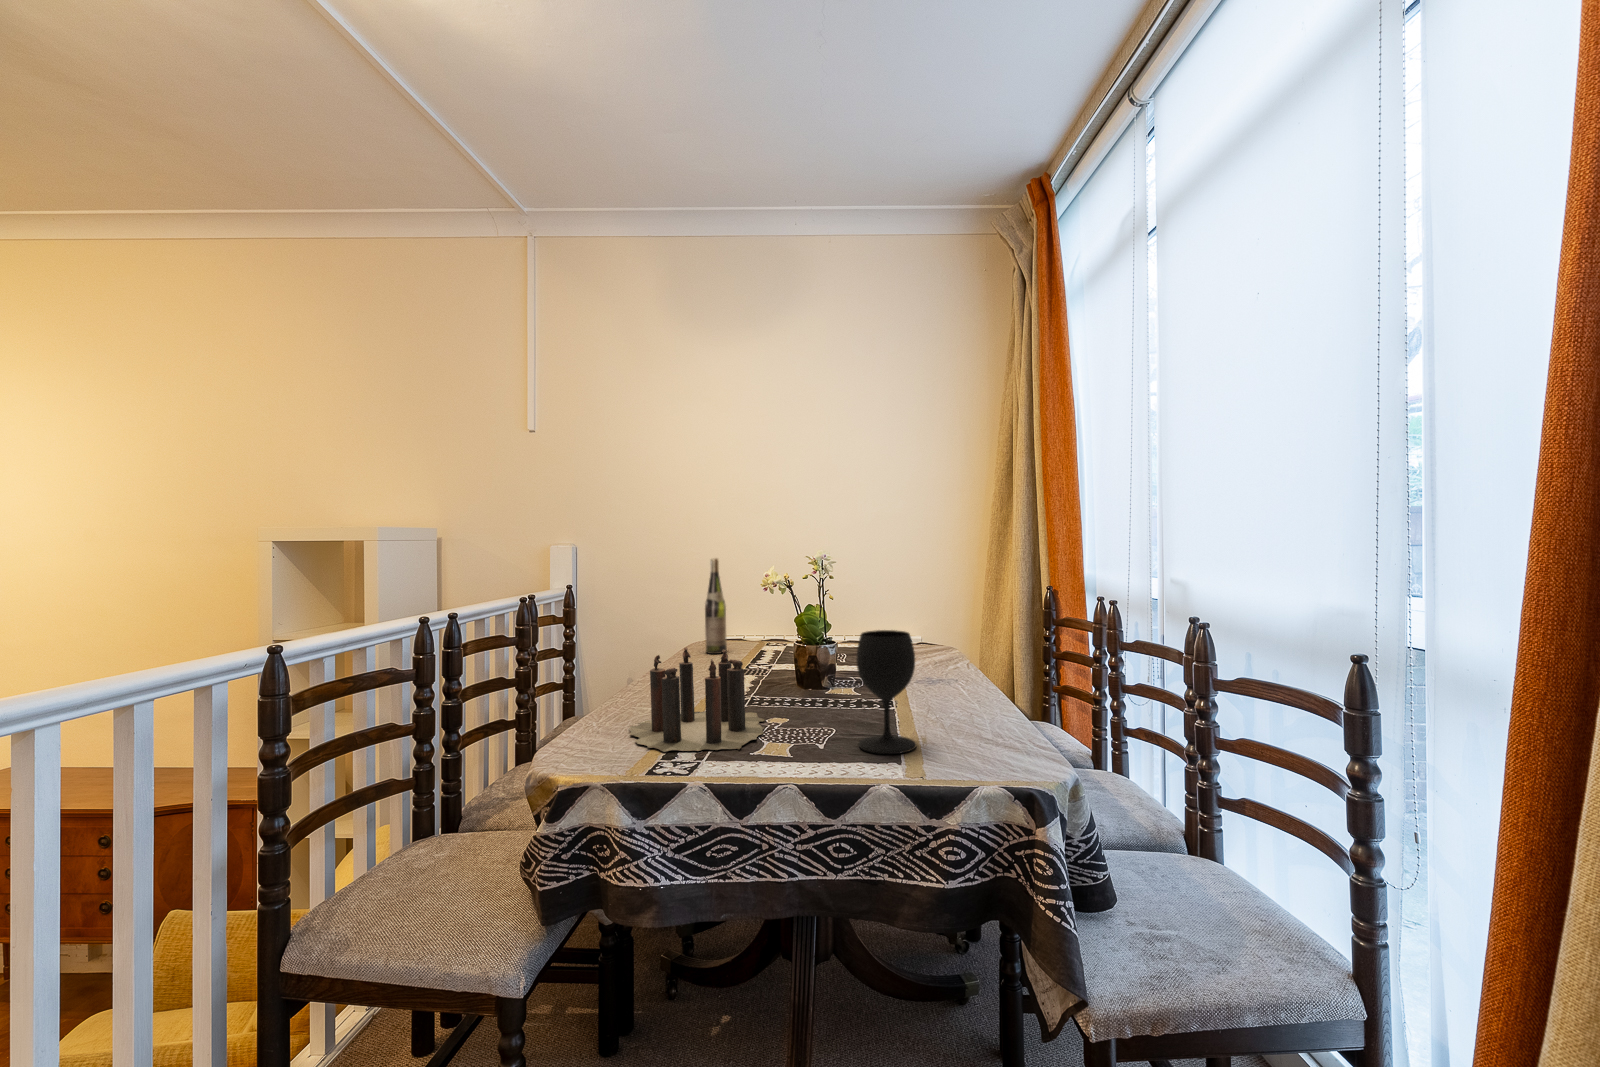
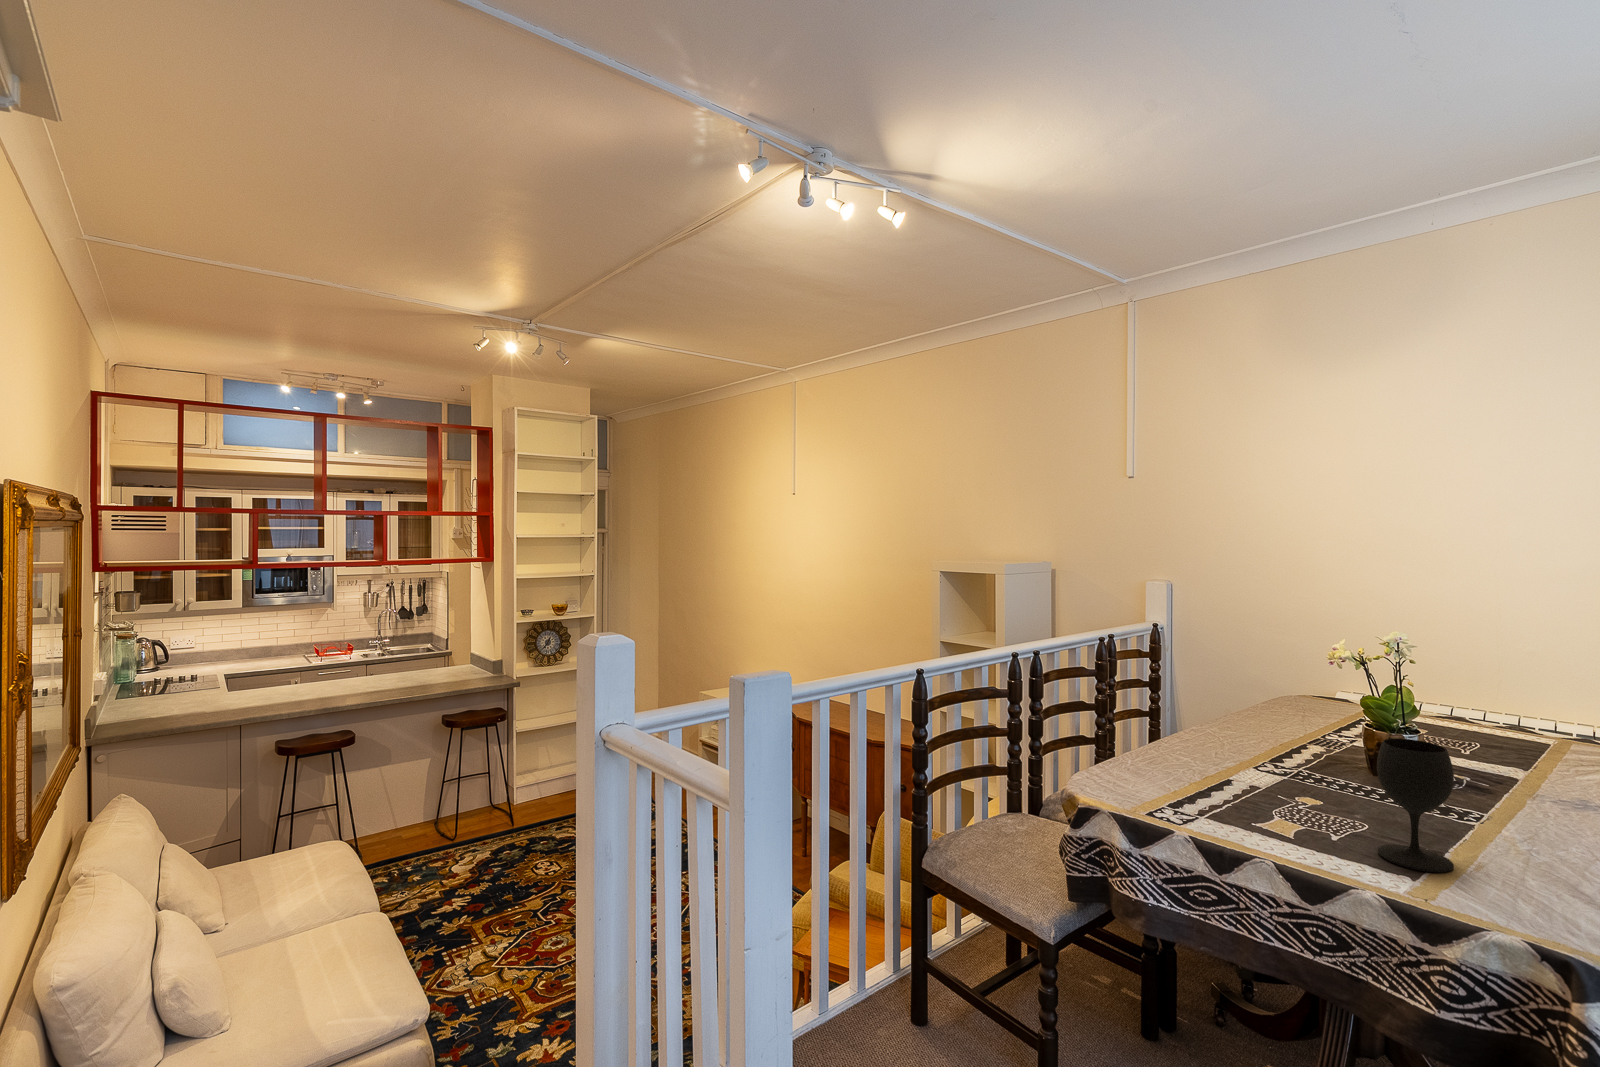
wine bottle: present [705,558,727,654] -> none [1286,617,1312,716]
candle: present [630,647,764,752] -> none [1138,714,1321,818]

